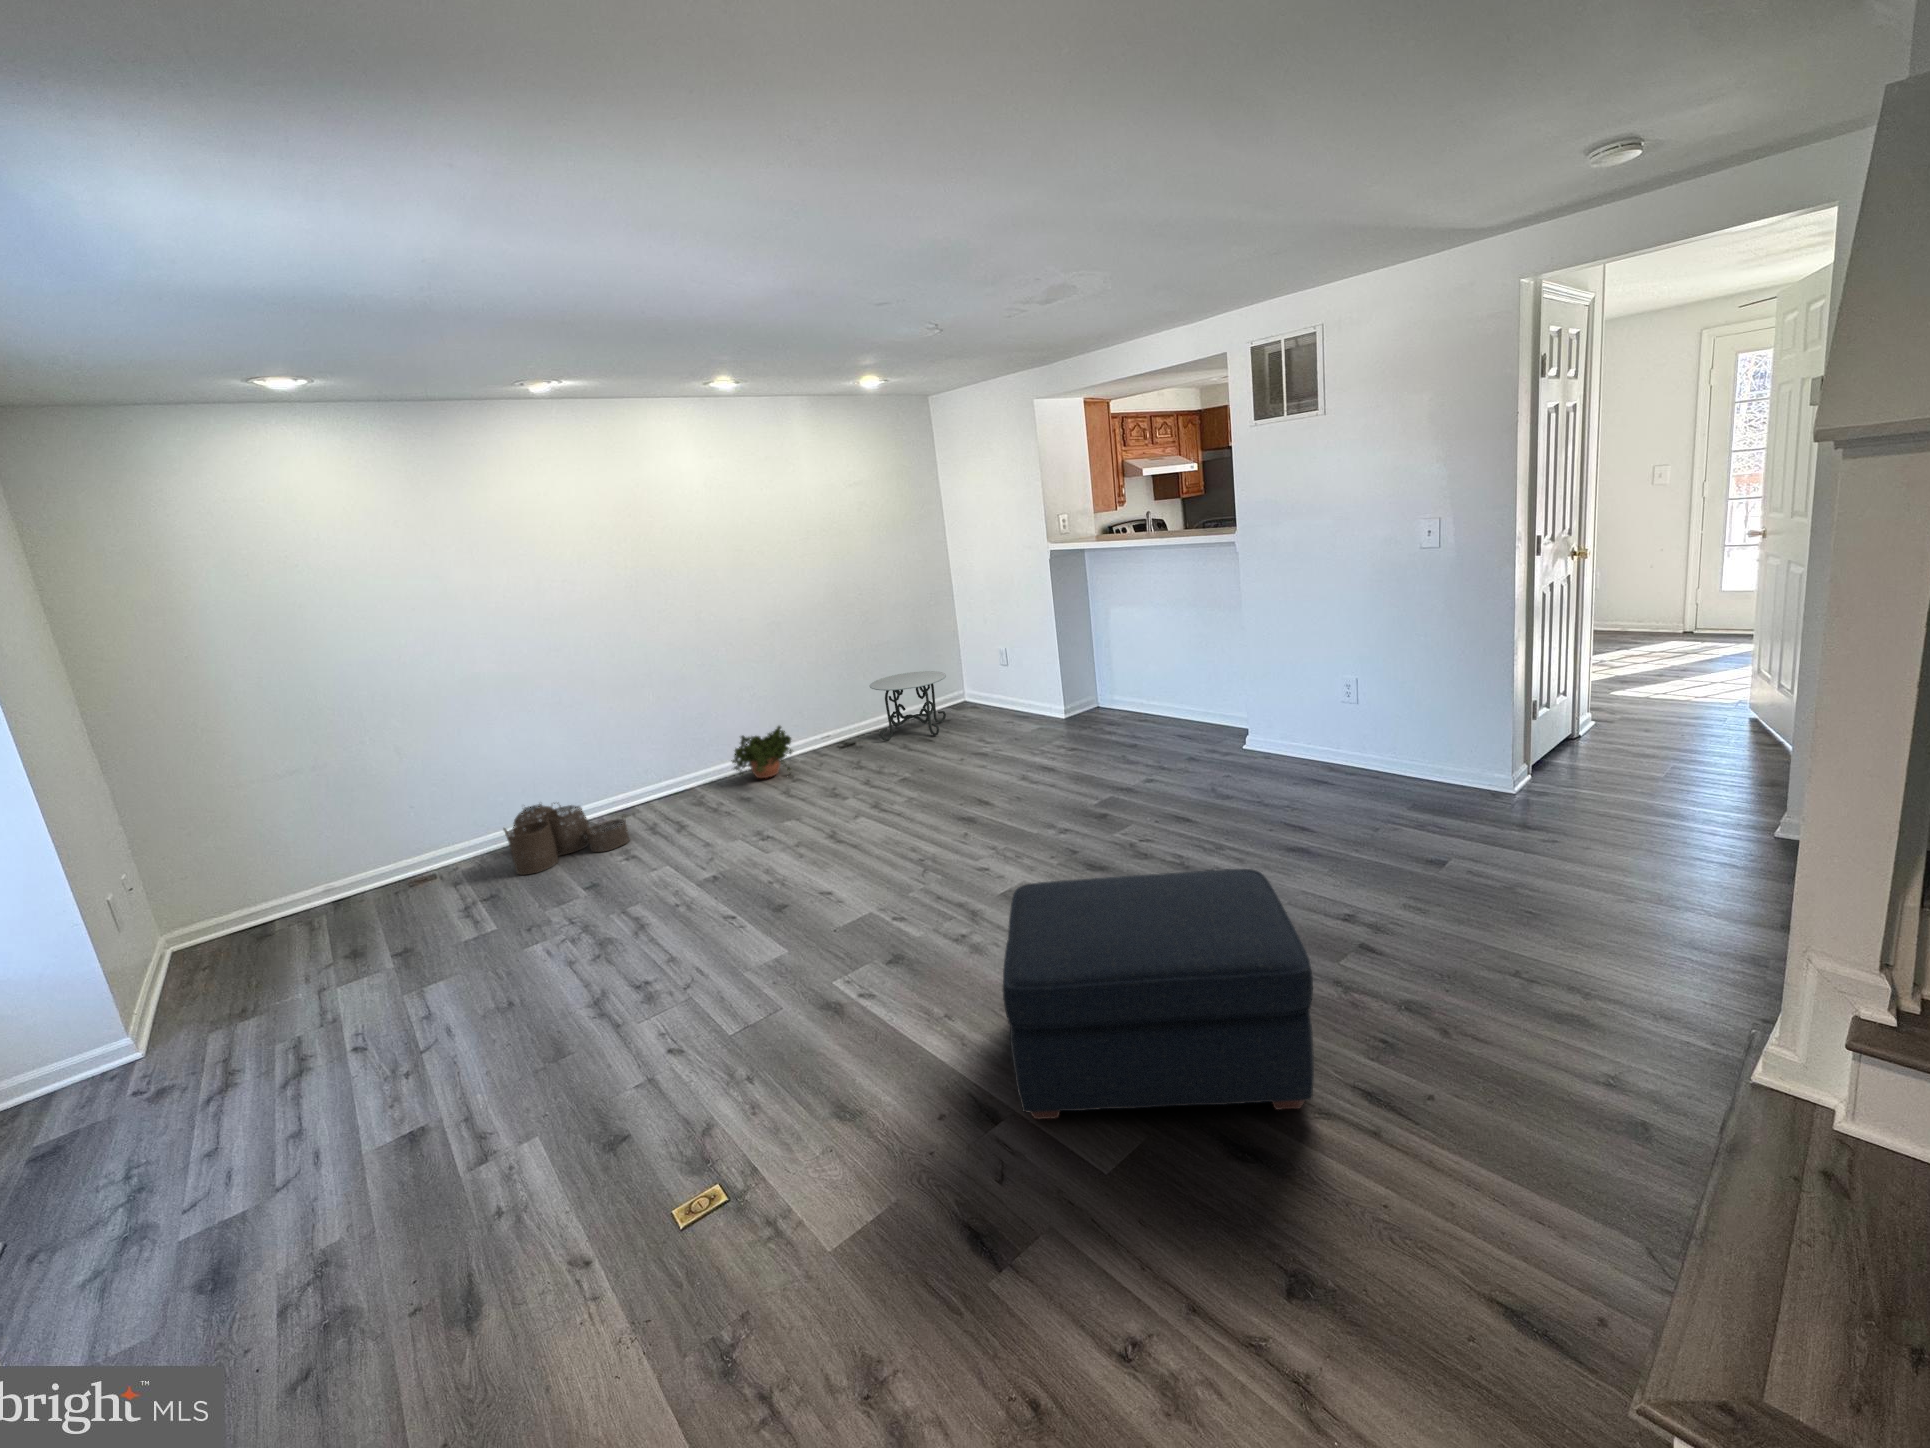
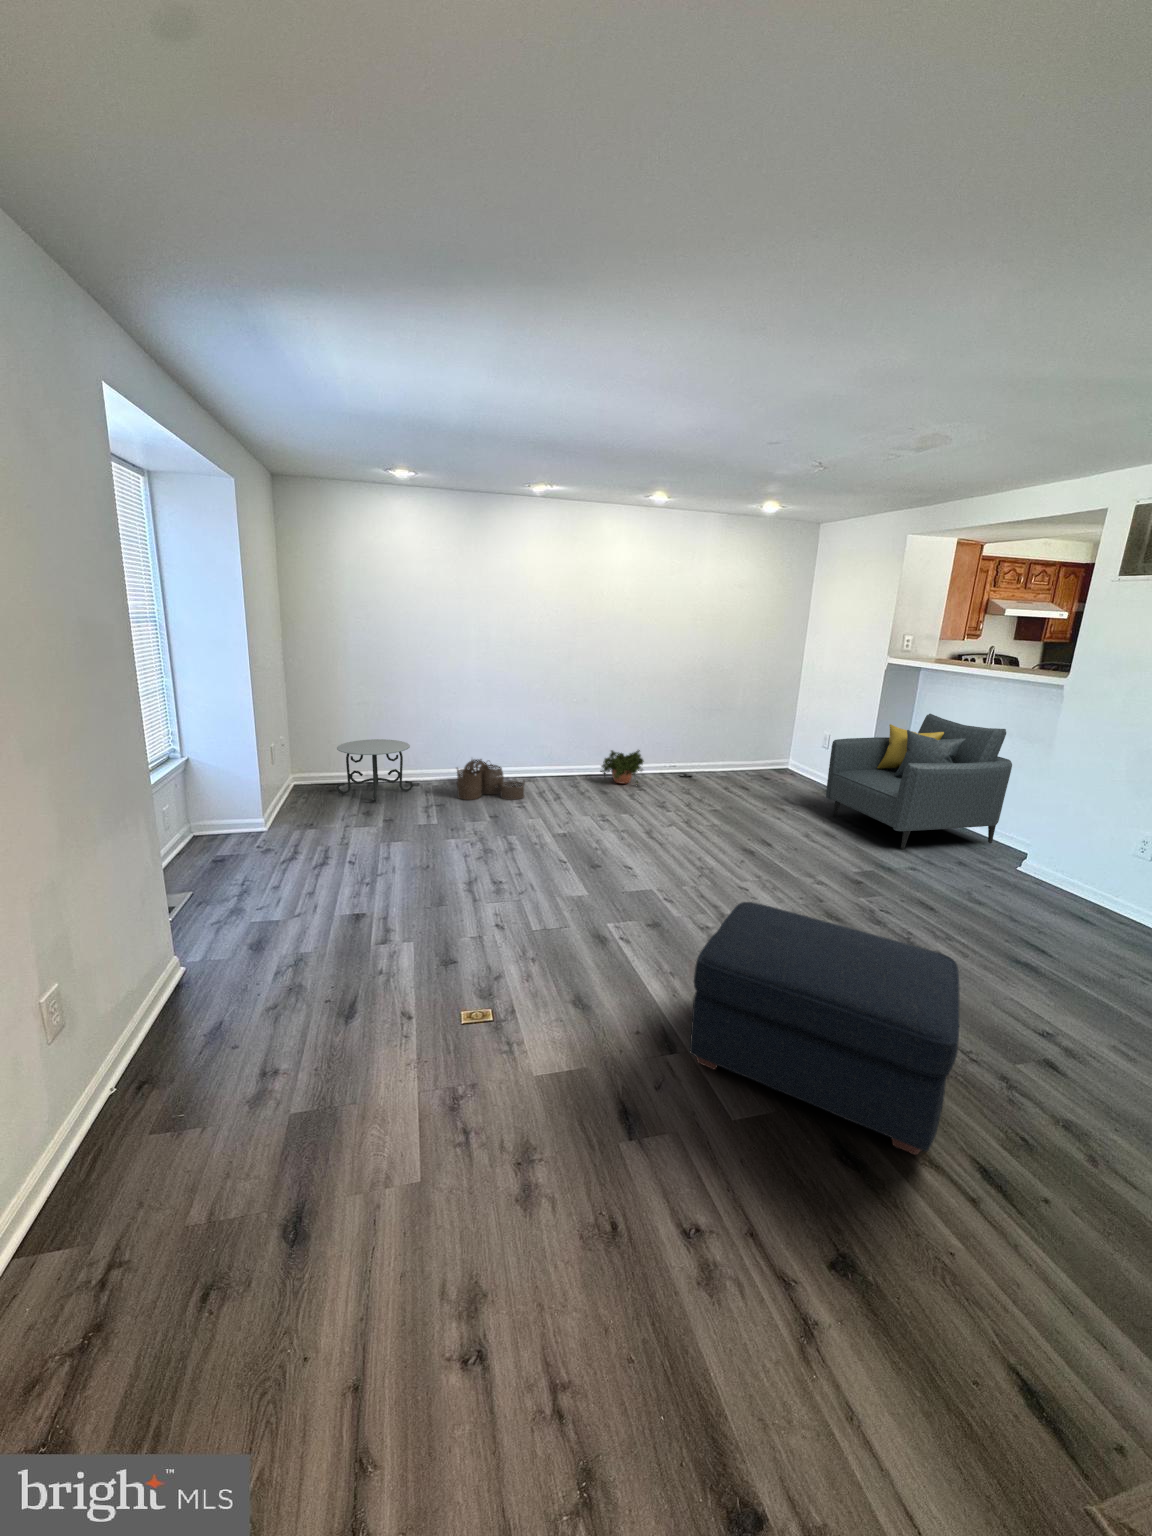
armchair: none [1018,599,1204,760] -> present [826,714,1012,849]
side table: present [870,671,946,740] -> present [336,739,413,801]

